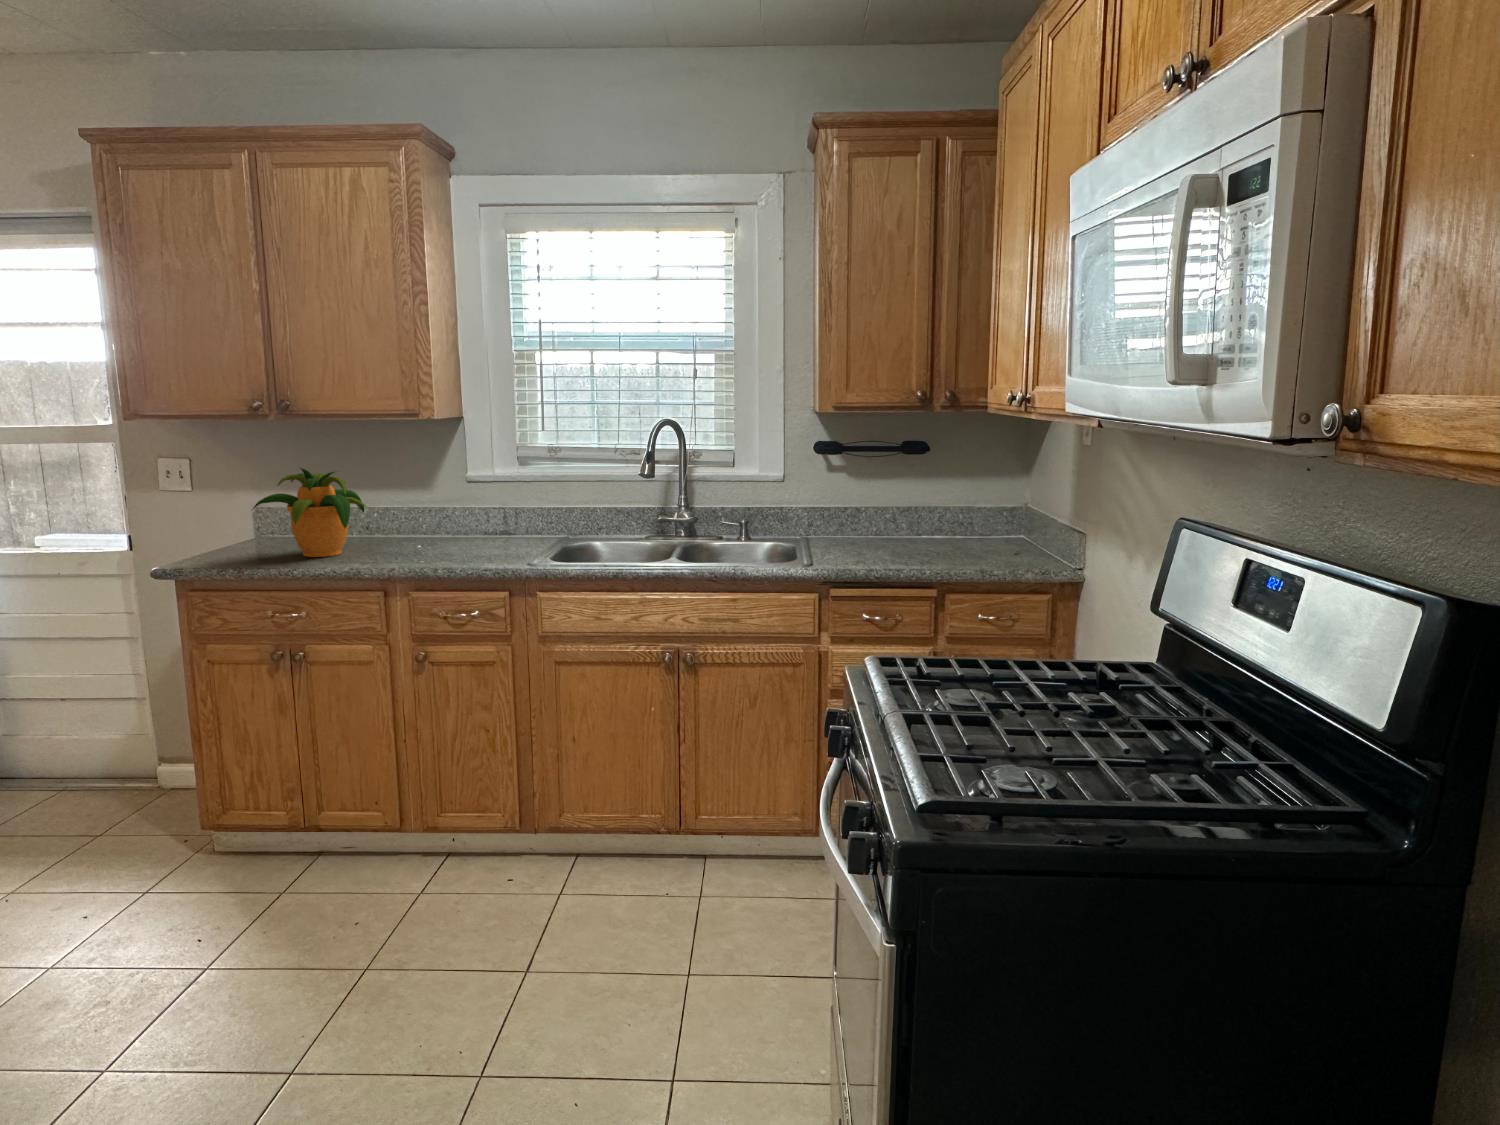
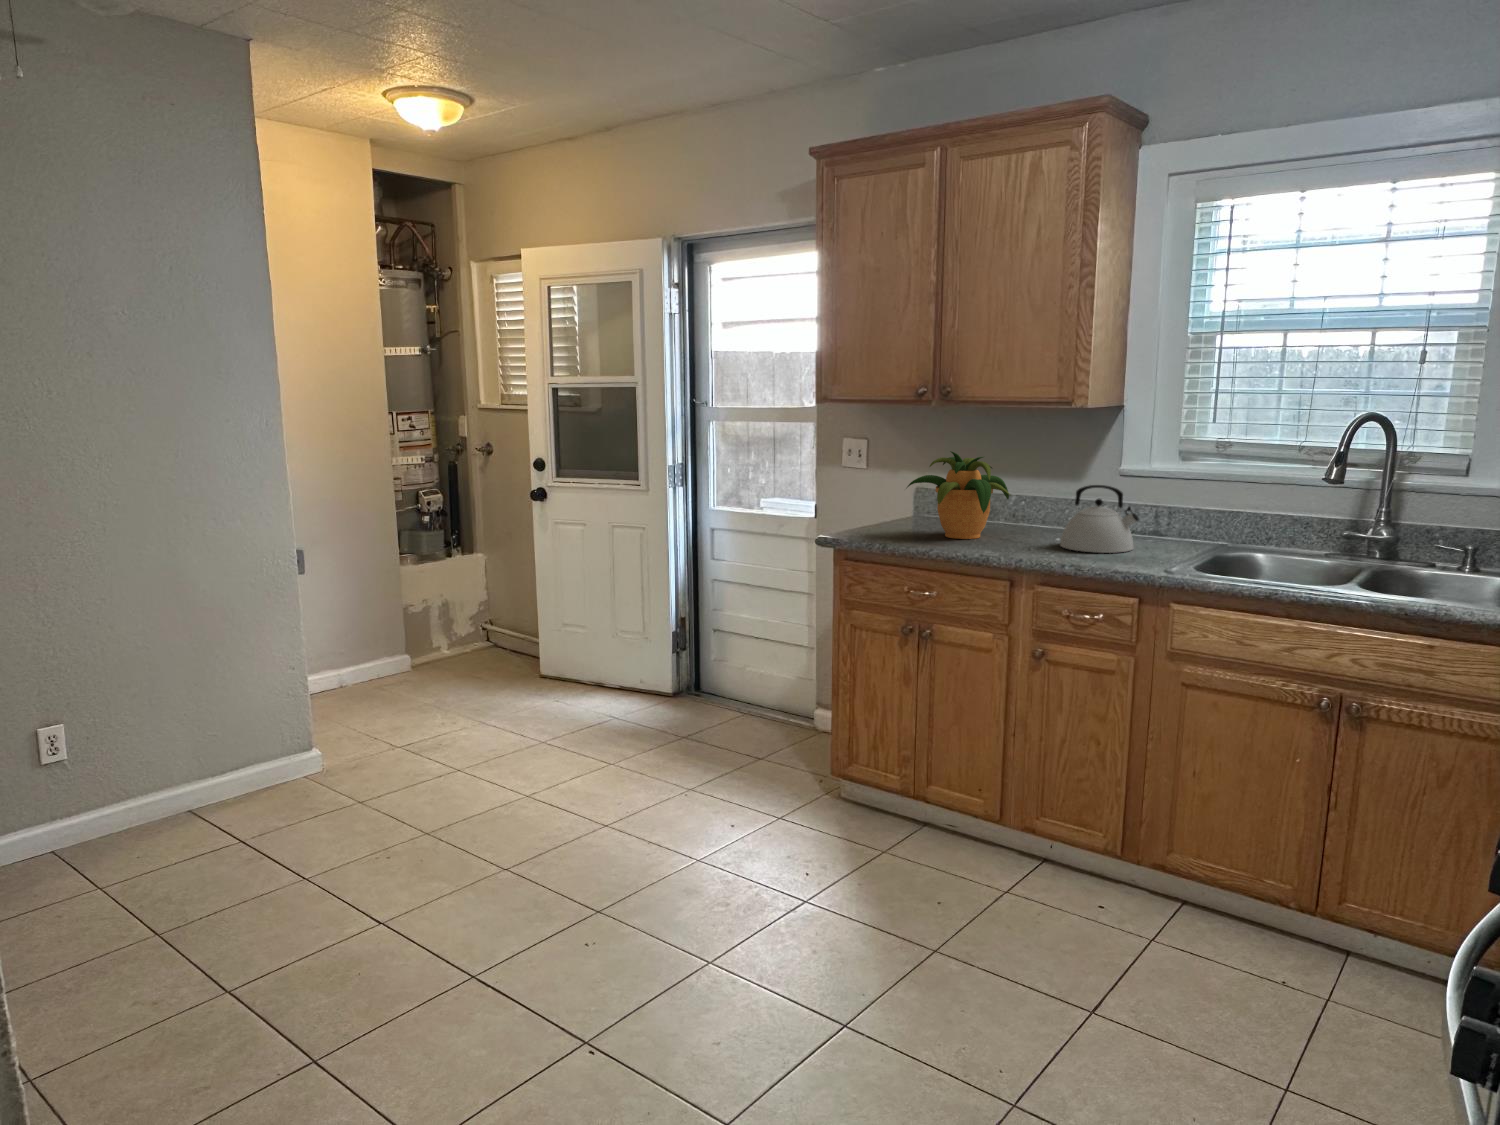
kettle: none [425,492,495,556] -> present [1060,485,1138,553]

